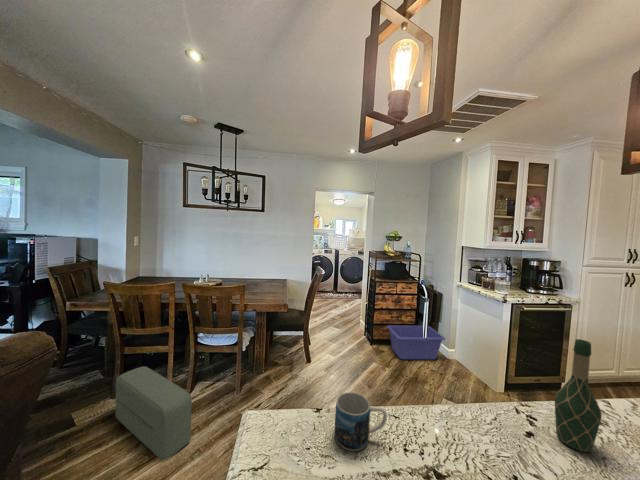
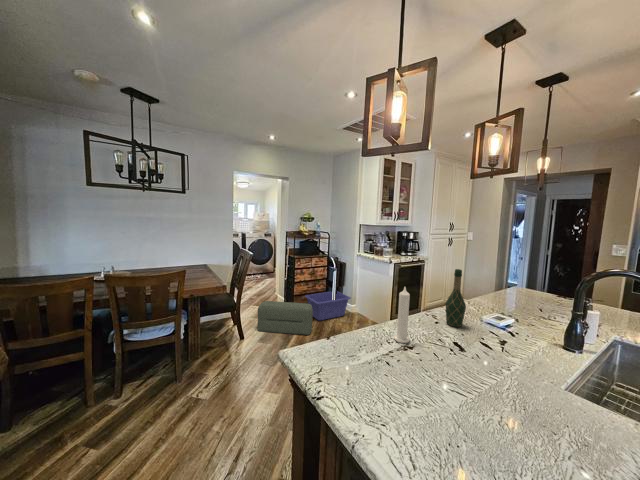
candle: none [430,356,458,454] -> present [394,287,410,343]
pouf: present [116,366,192,460] -> present [258,301,313,335]
mug: present [334,392,387,451] -> none [343,322,374,355]

